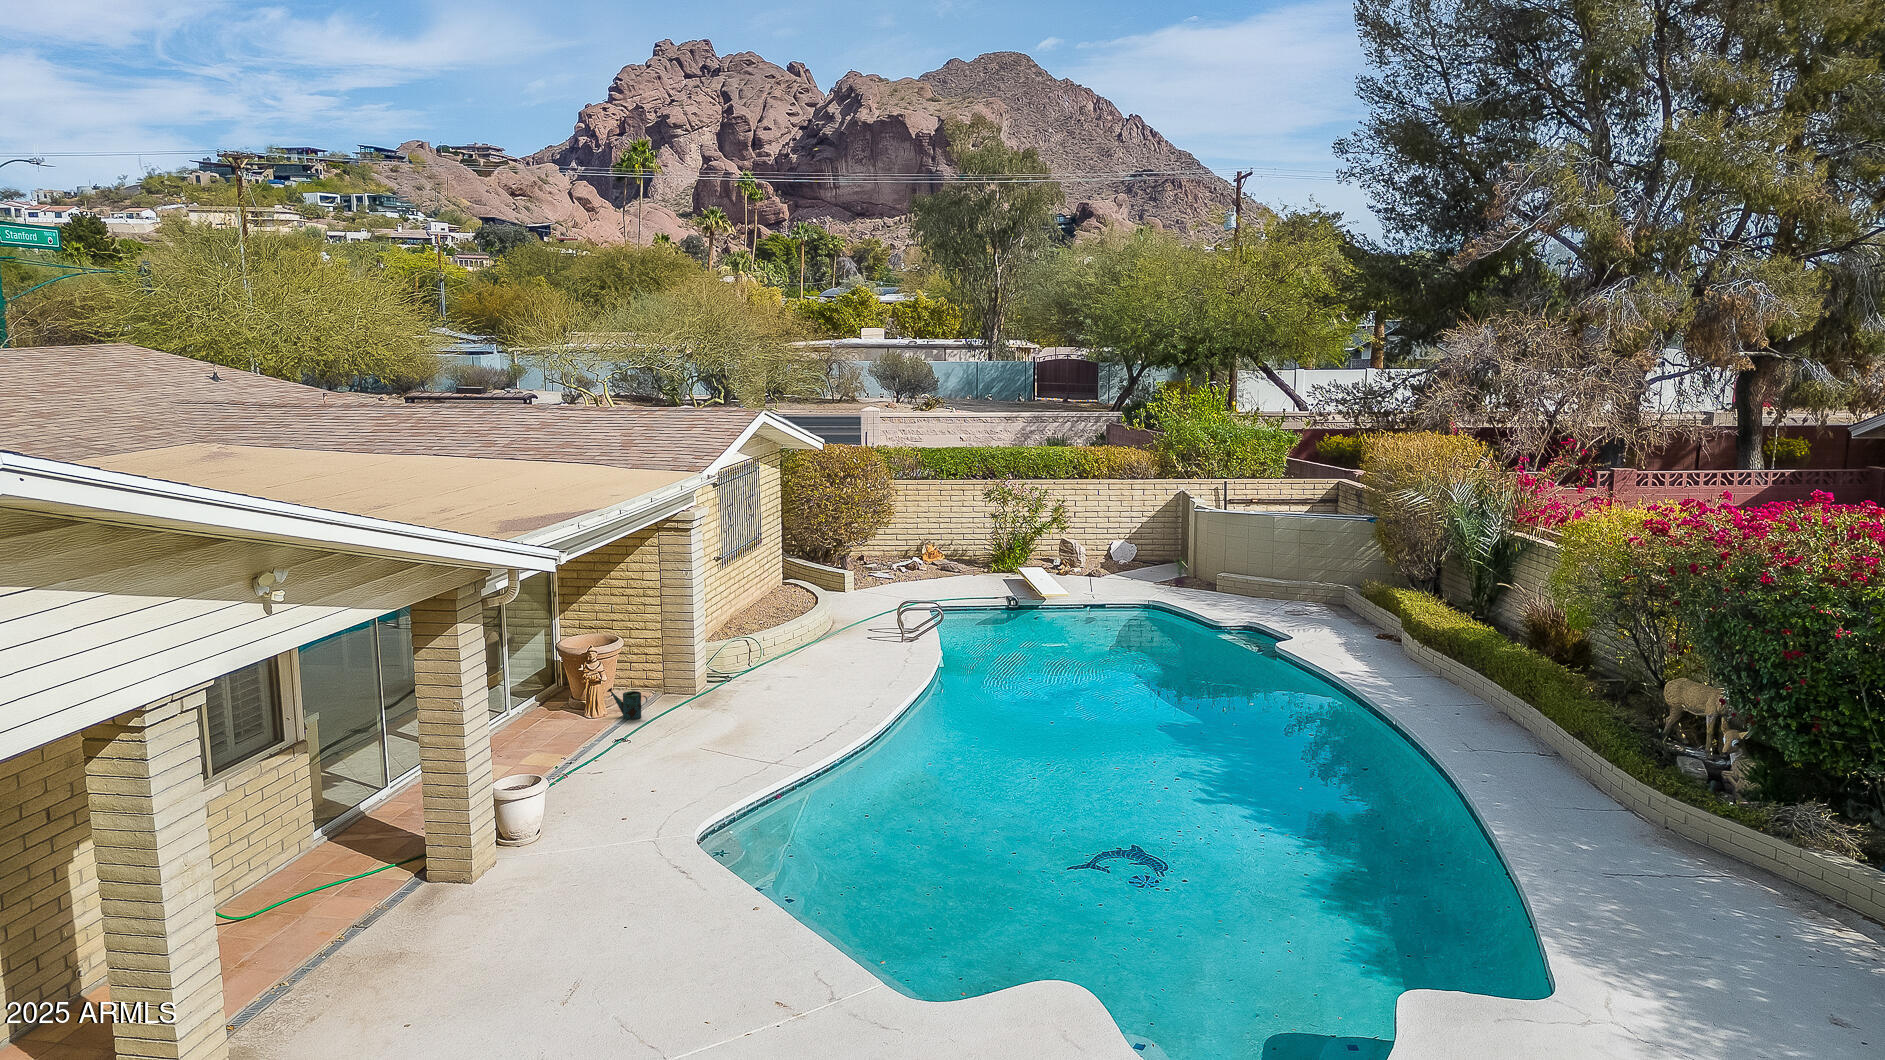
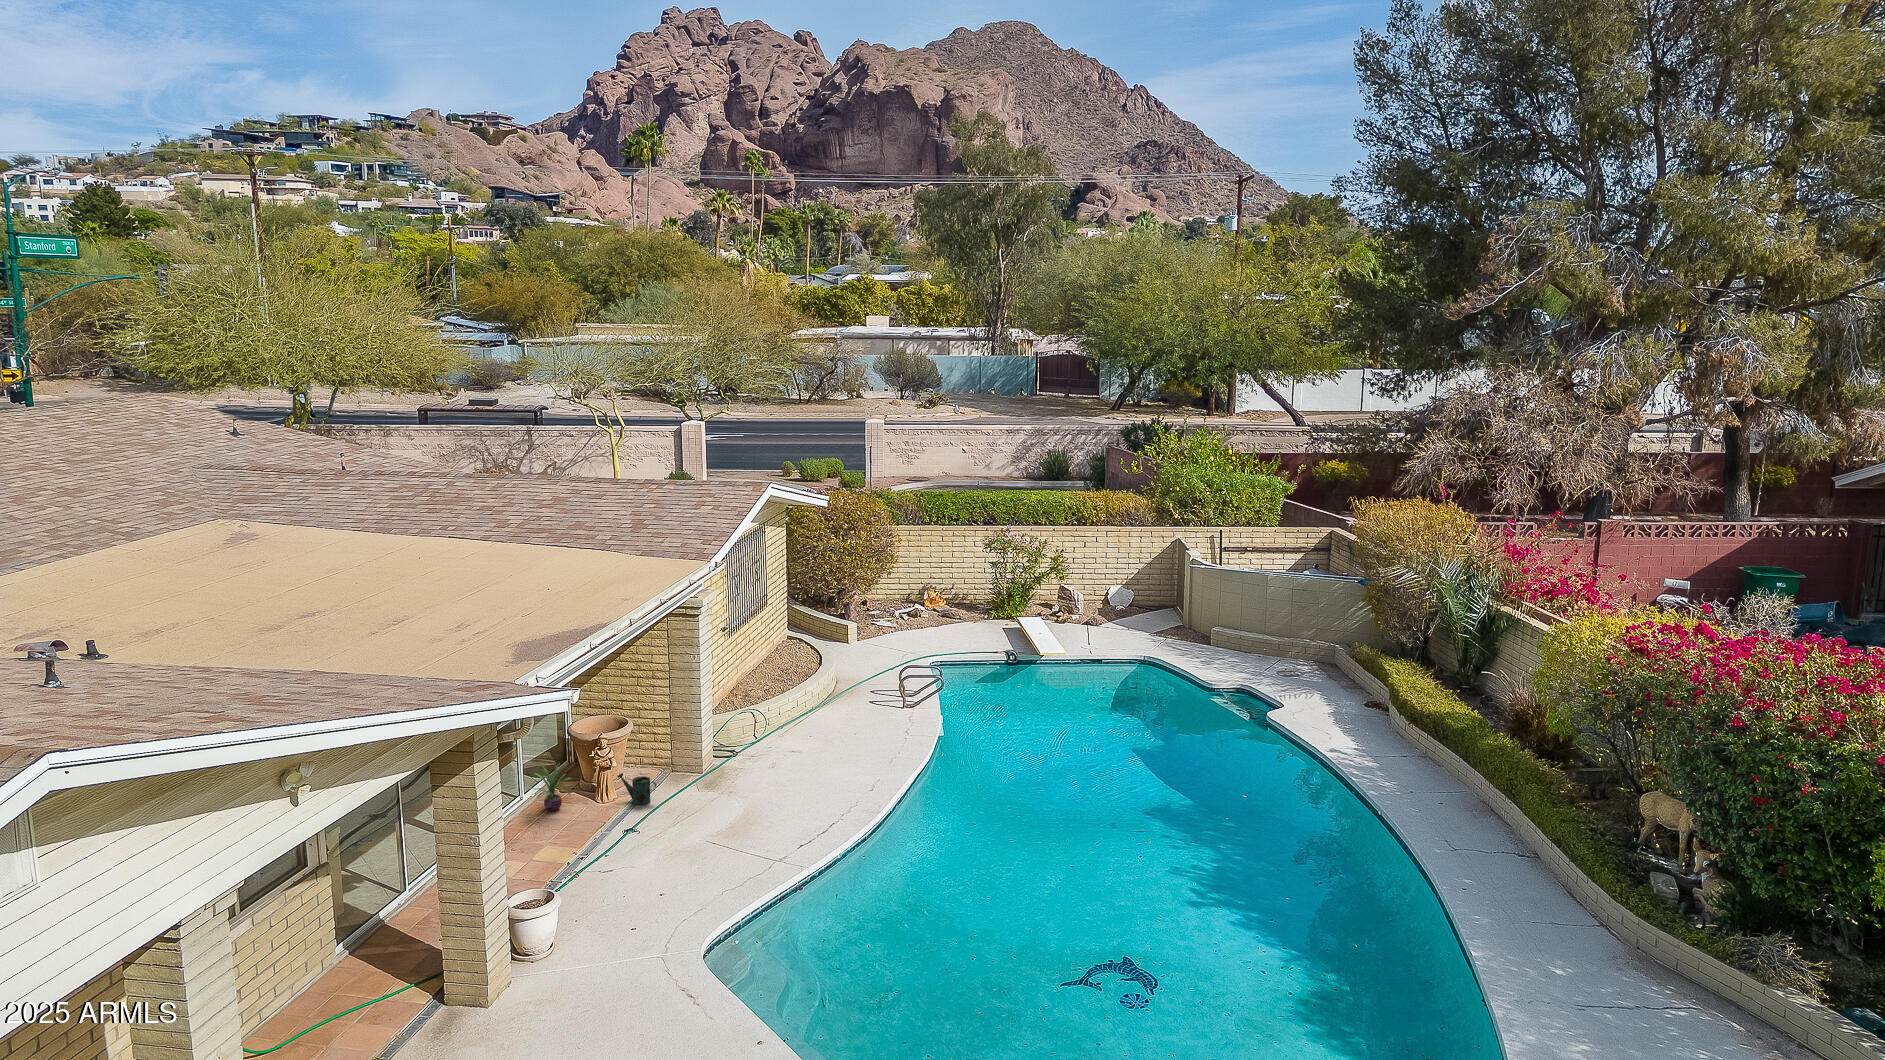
decorative plant: present [1174,558,1185,586] -> present [524,763,571,811]

